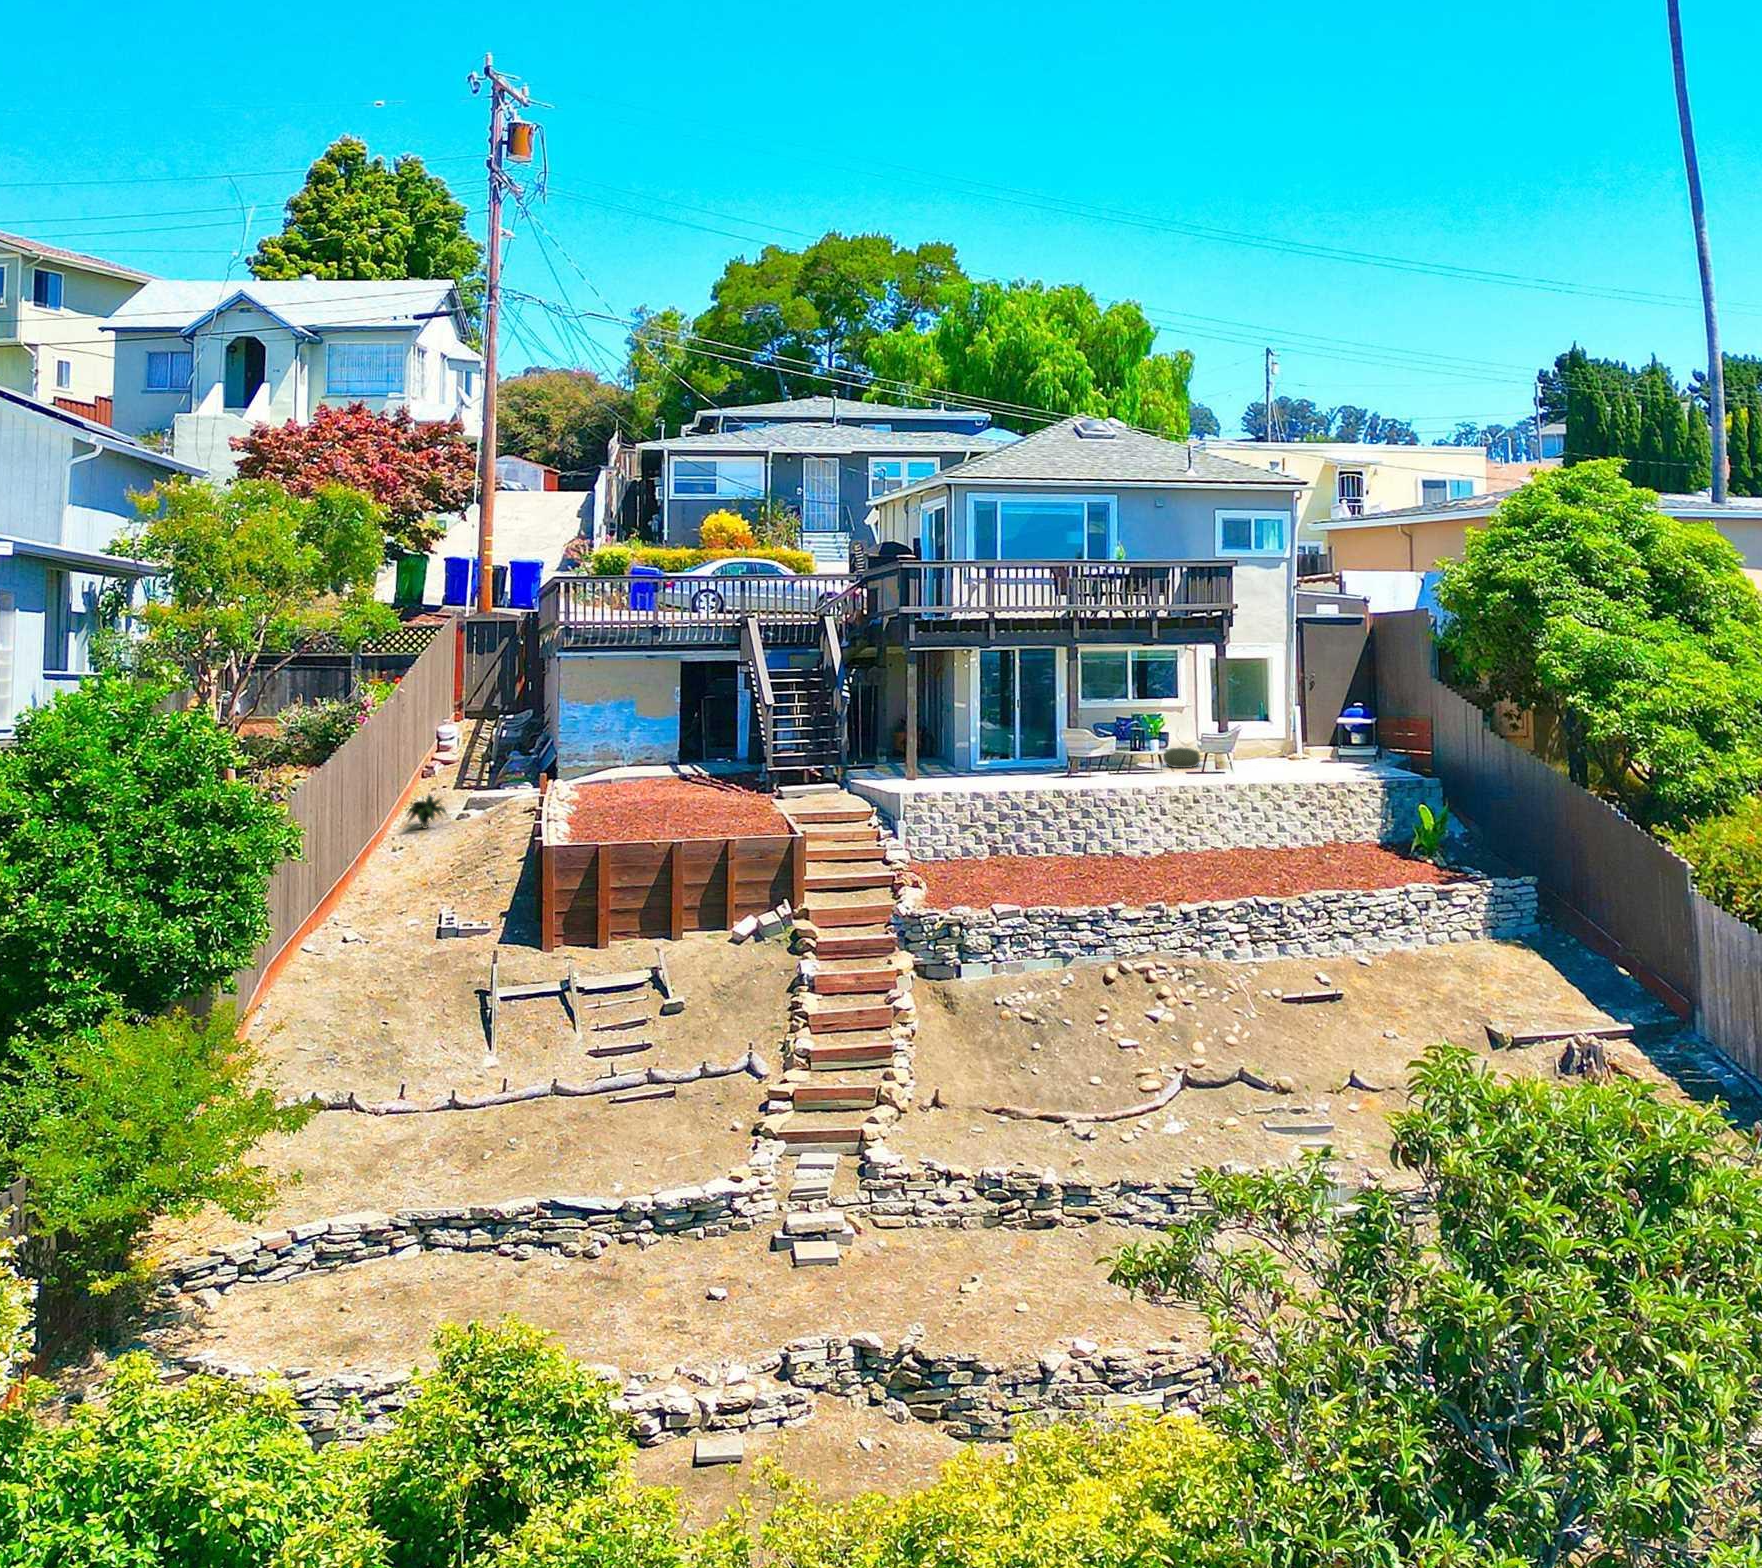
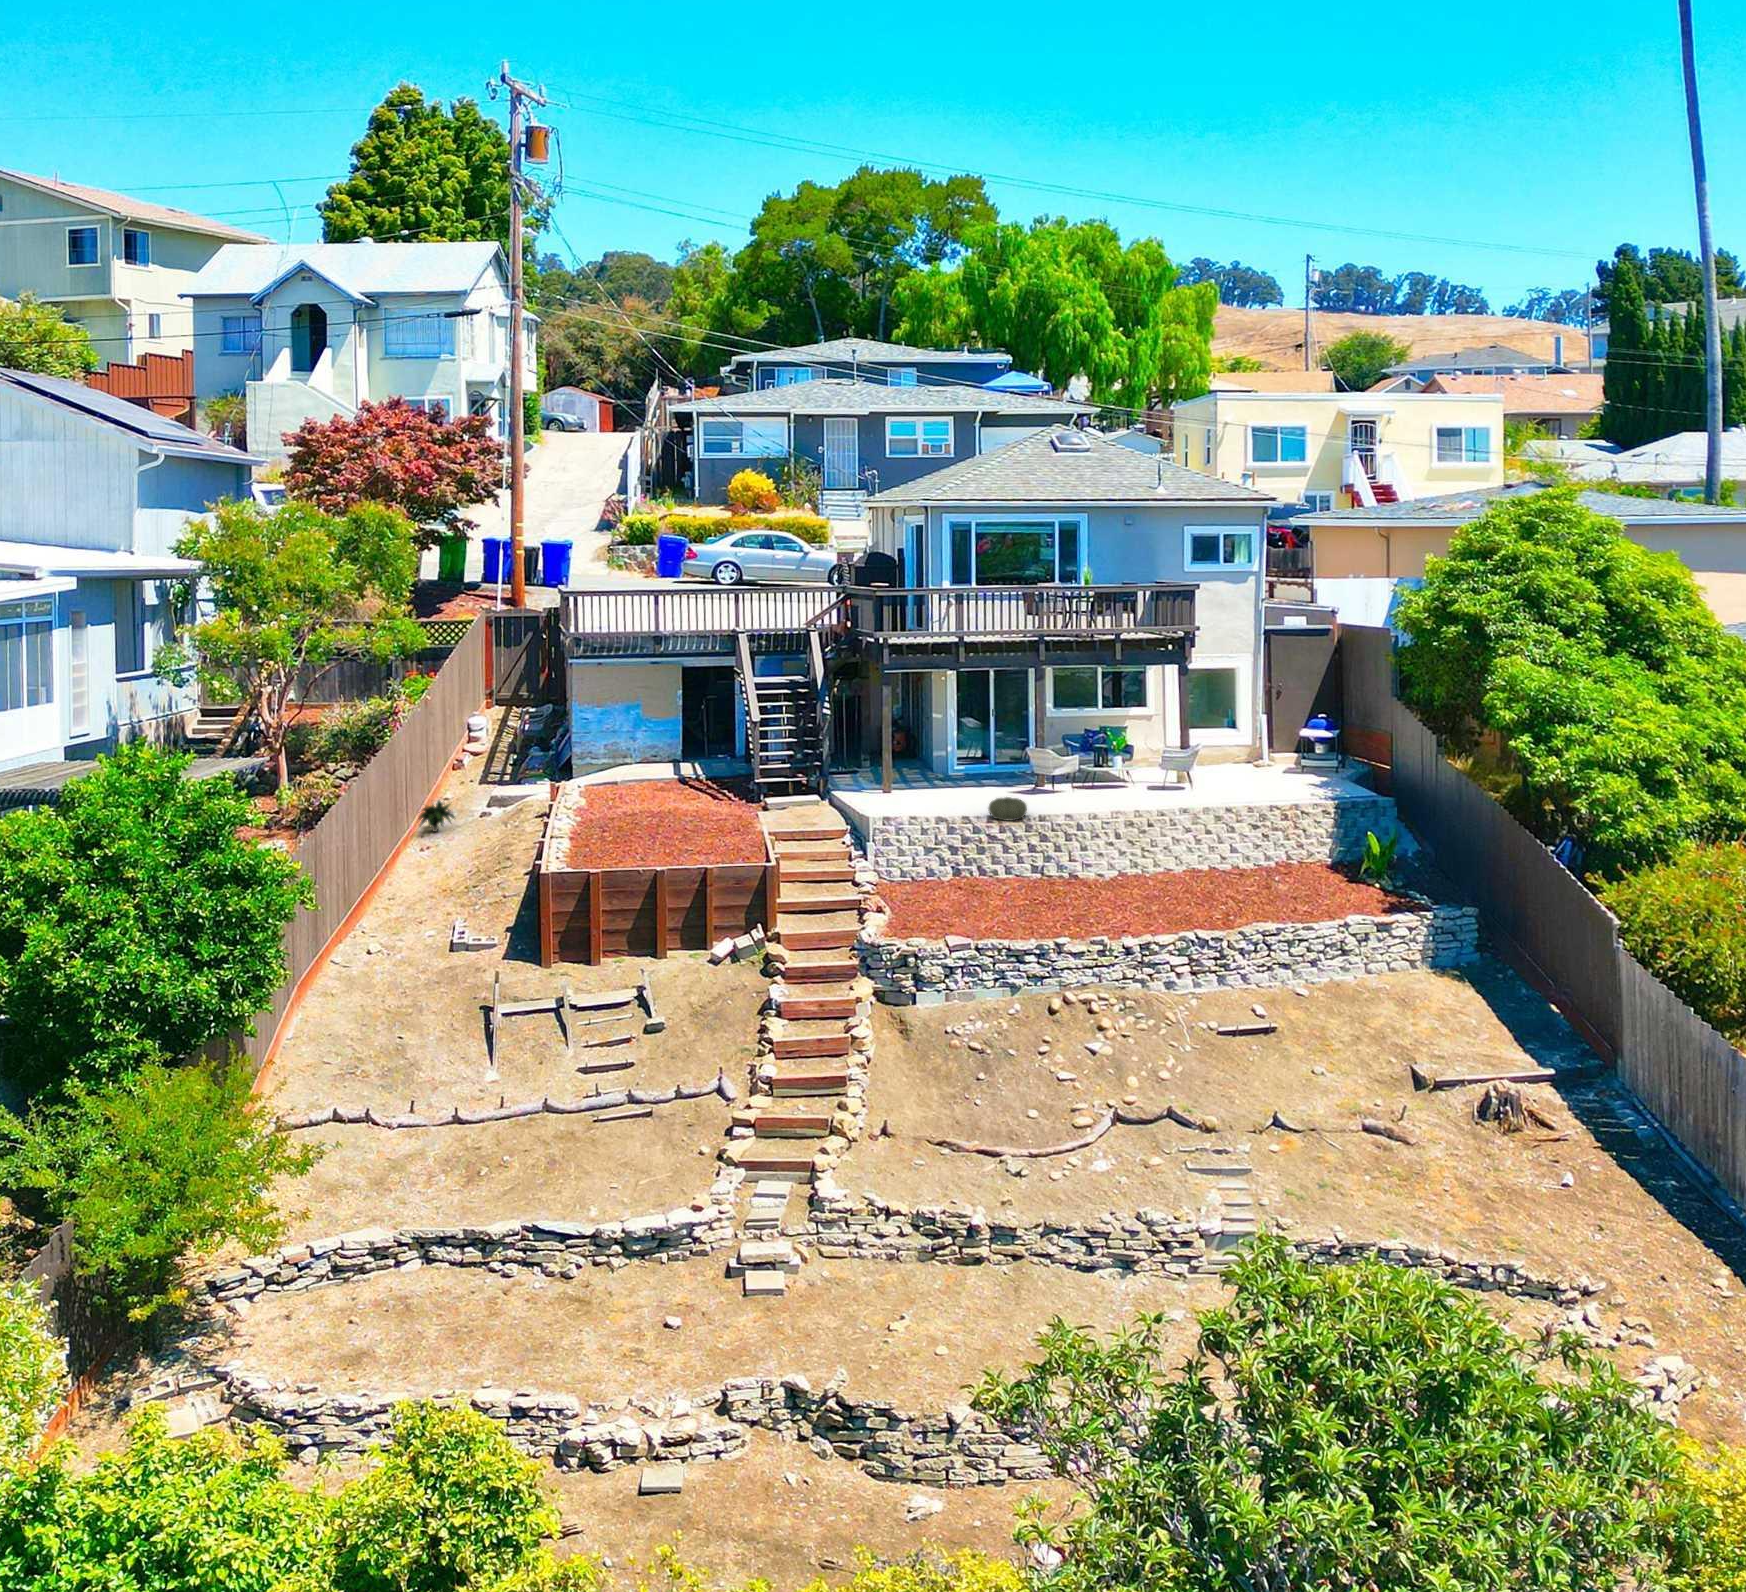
pouf: present [1163,748,1200,768] -> present [988,797,1027,821]

